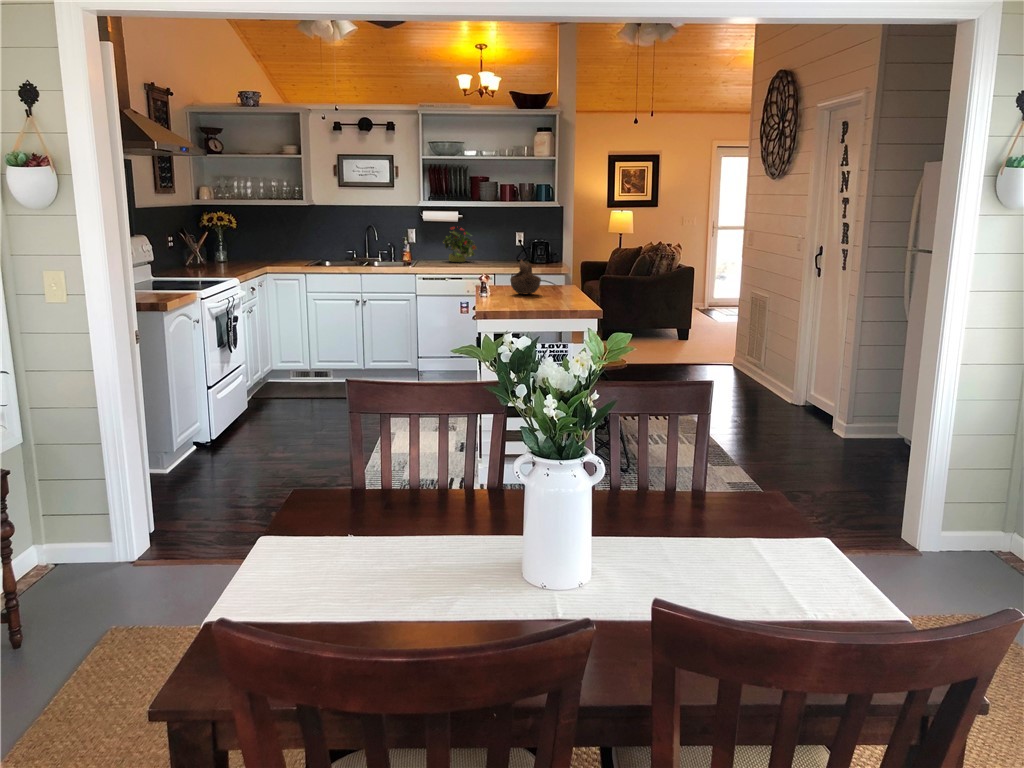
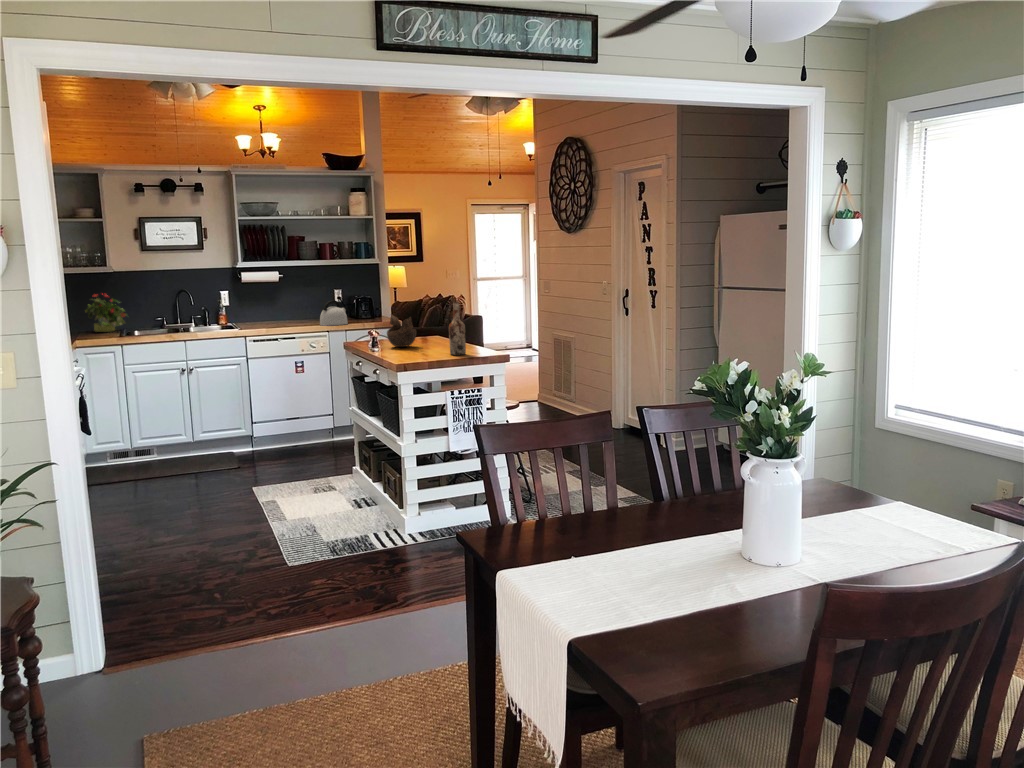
potted plant: present [443,227,477,262] -> present [86,294,127,332]
kettle: none [489,243,518,269] -> present [320,300,348,326]
wine bottle: none [556,250,574,307] -> present [449,302,466,355]

